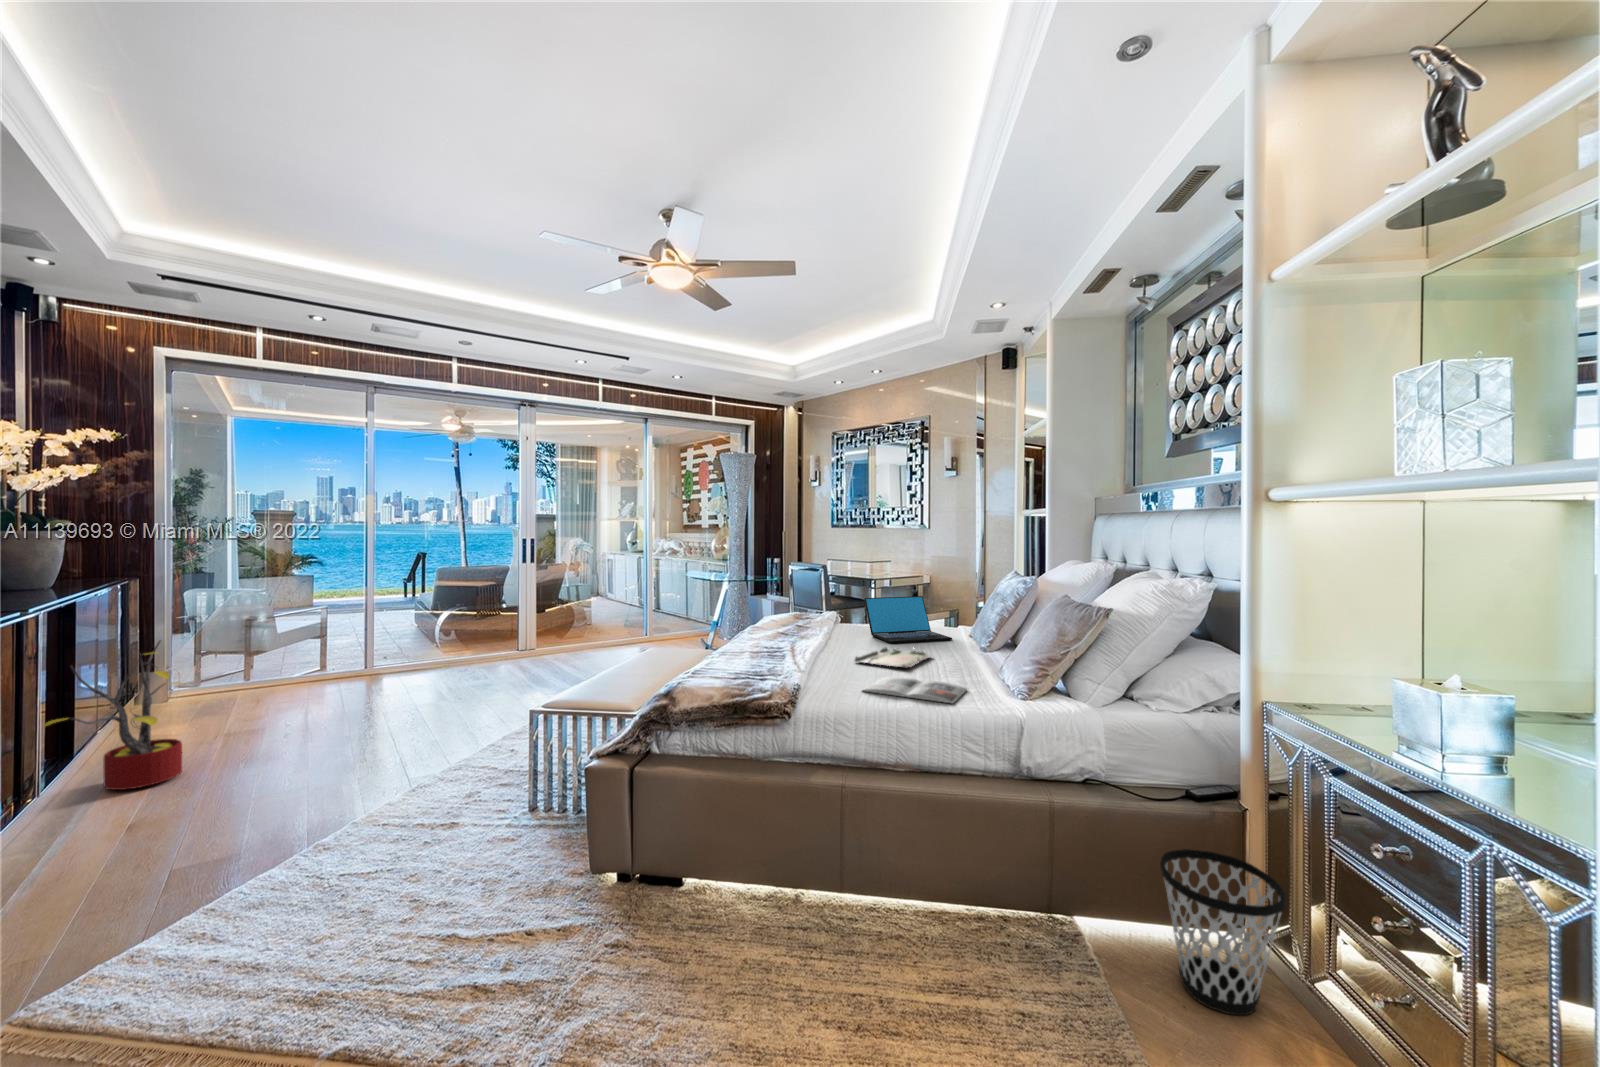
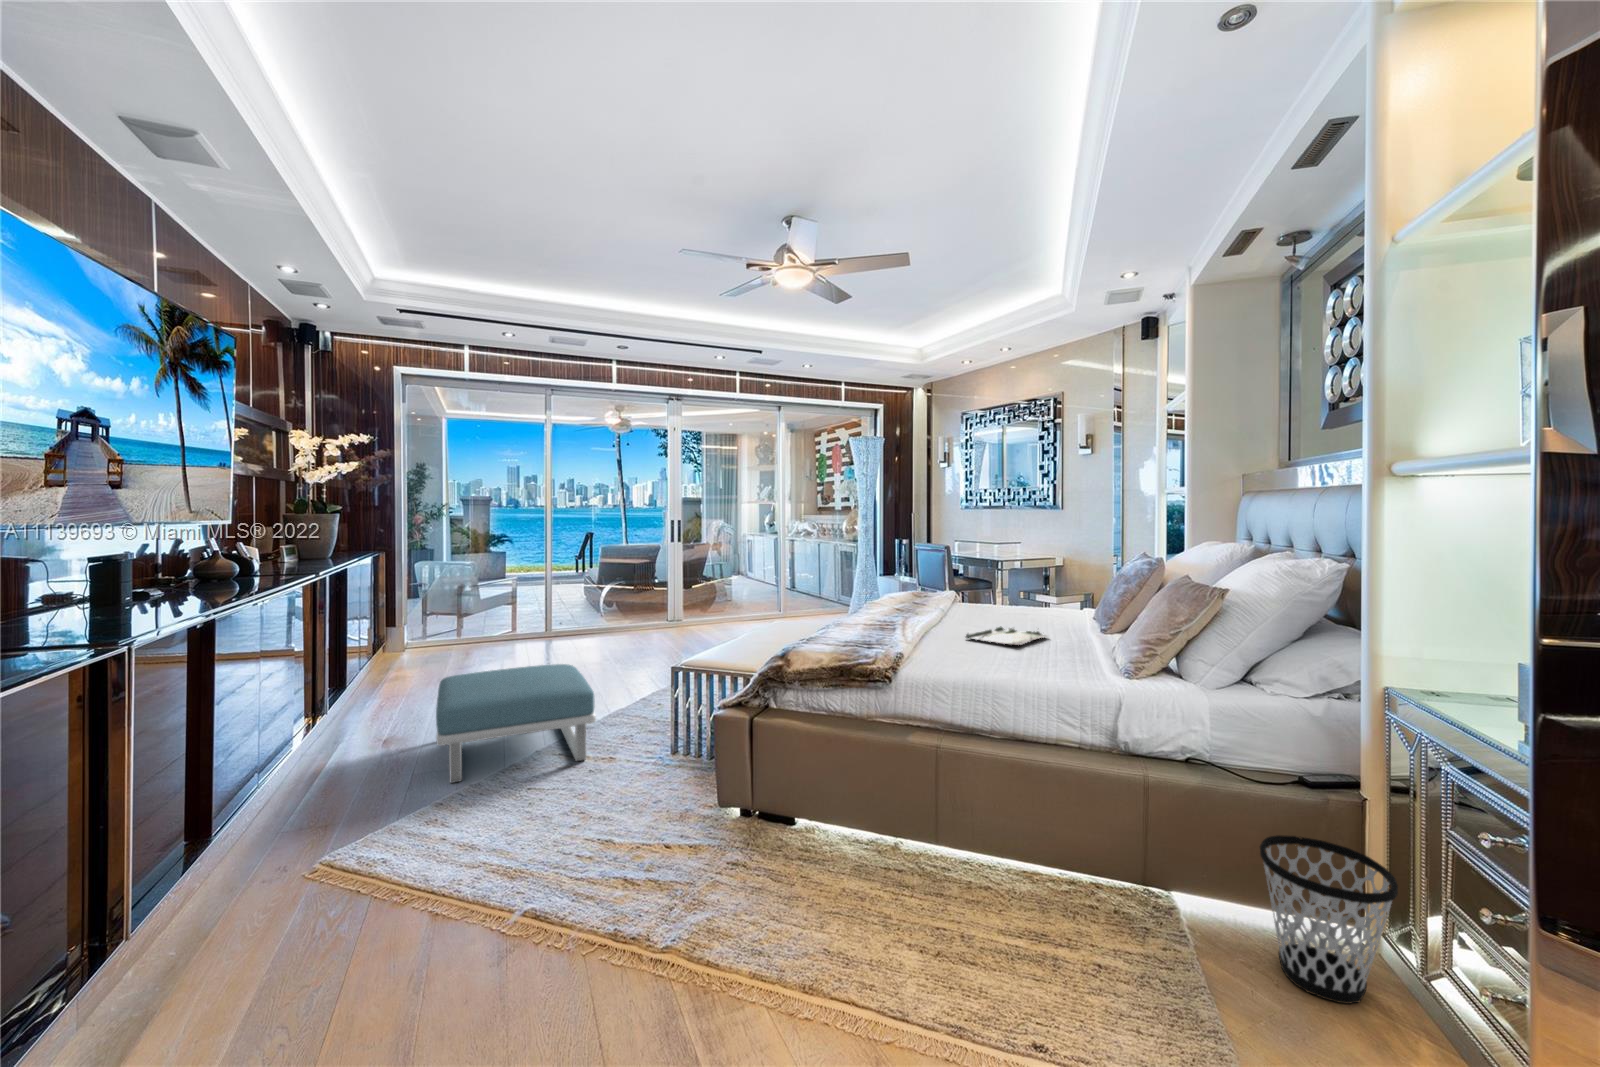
laptop: present [864,596,952,643] -> none [985,578,1077,623]
decorative plant: present [44,641,182,790] -> none [330,601,427,715]
magazine: present [863,677,967,703] -> none [963,653,1073,678]
footstool: none [205,710,432,878] -> present [436,664,596,783]

